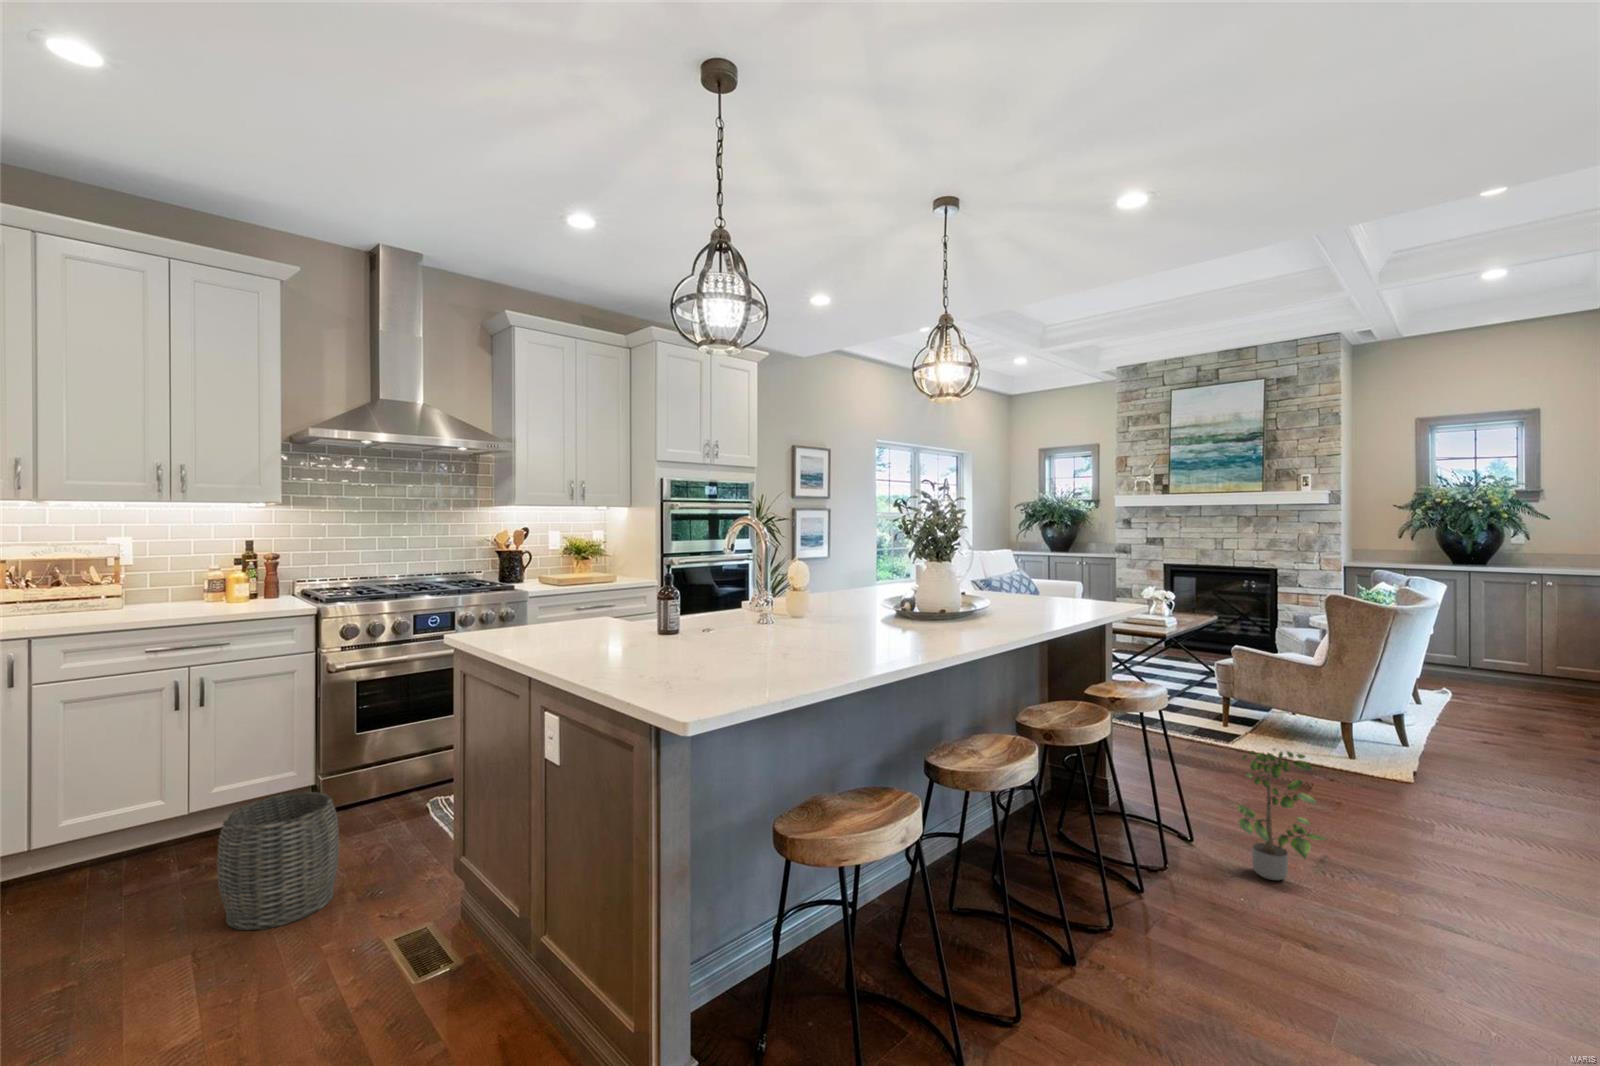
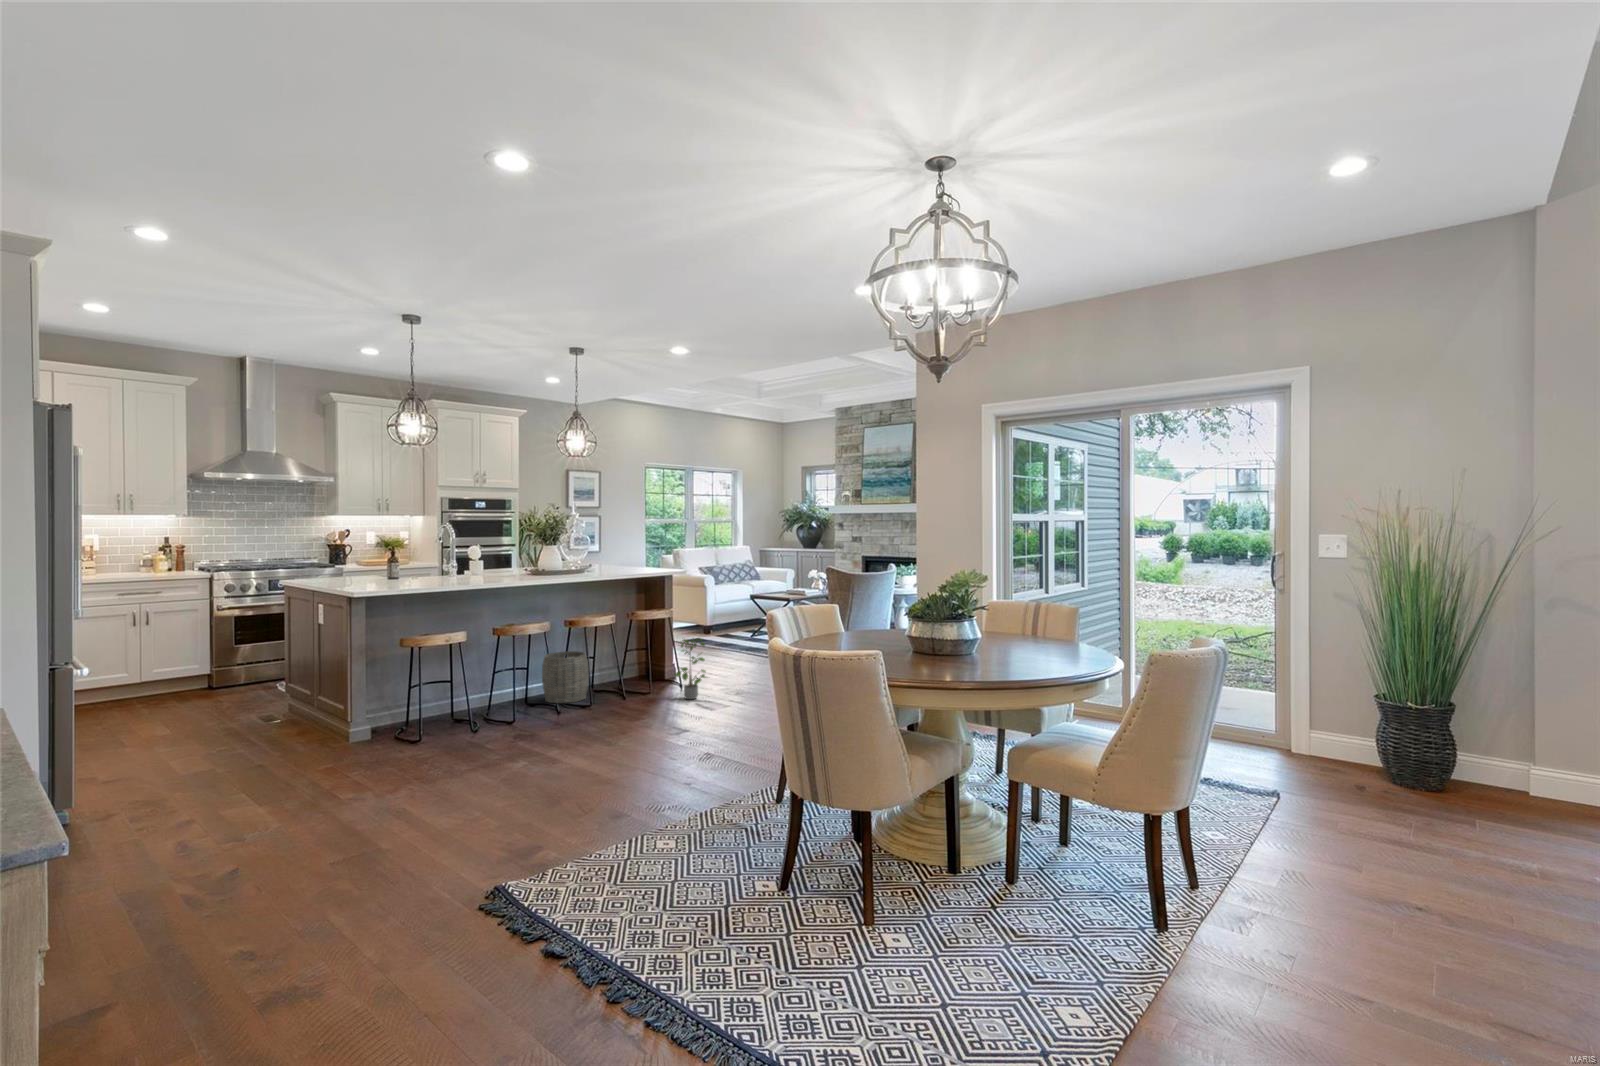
woven basket: present [217,792,339,930] -> present [542,651,589,703]

